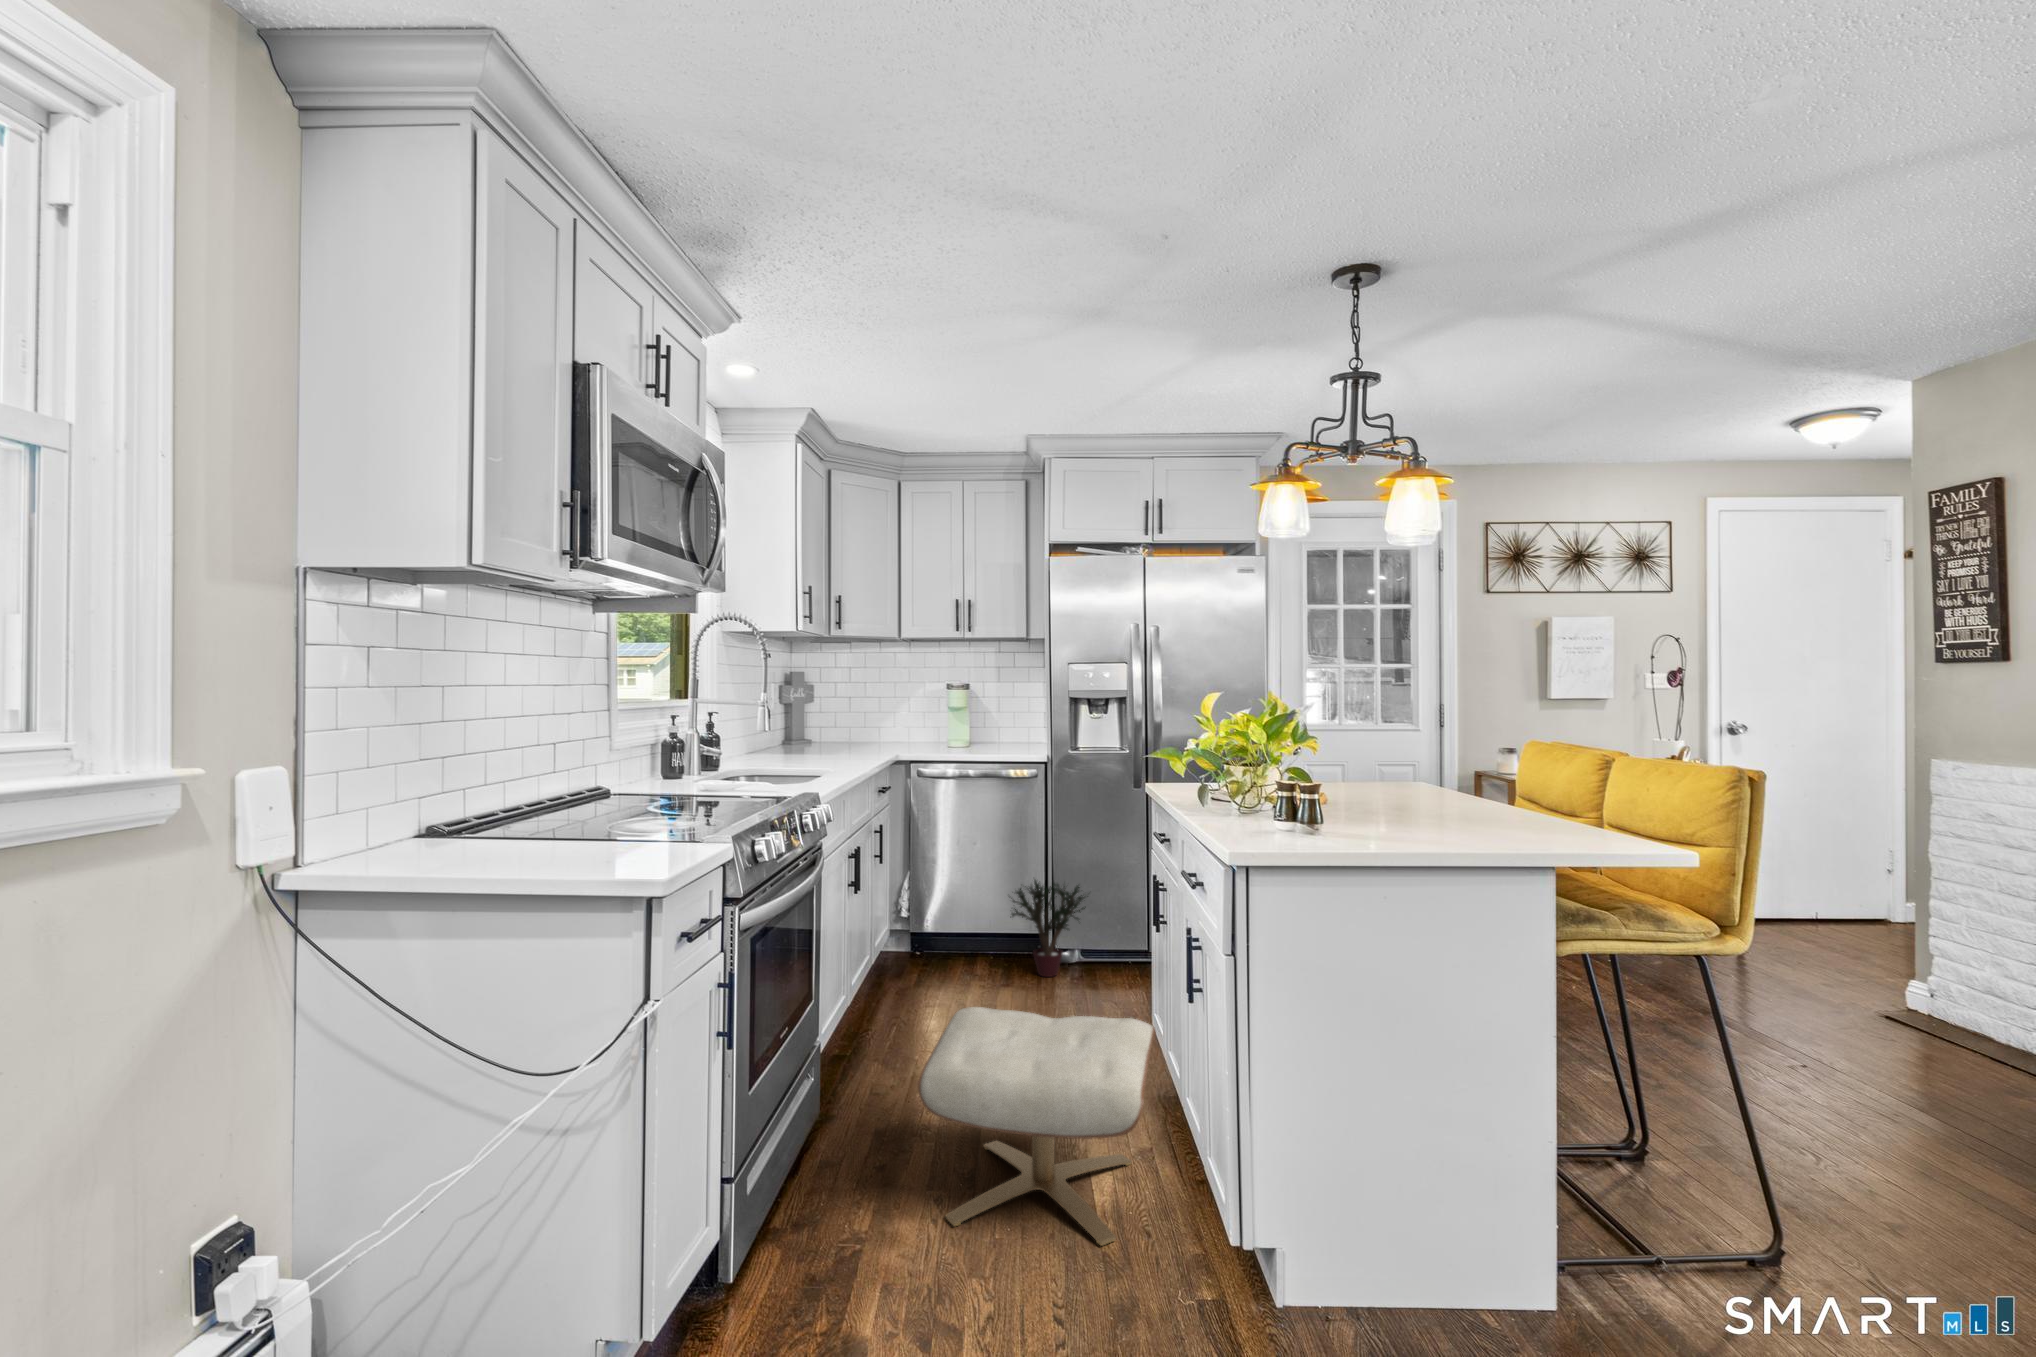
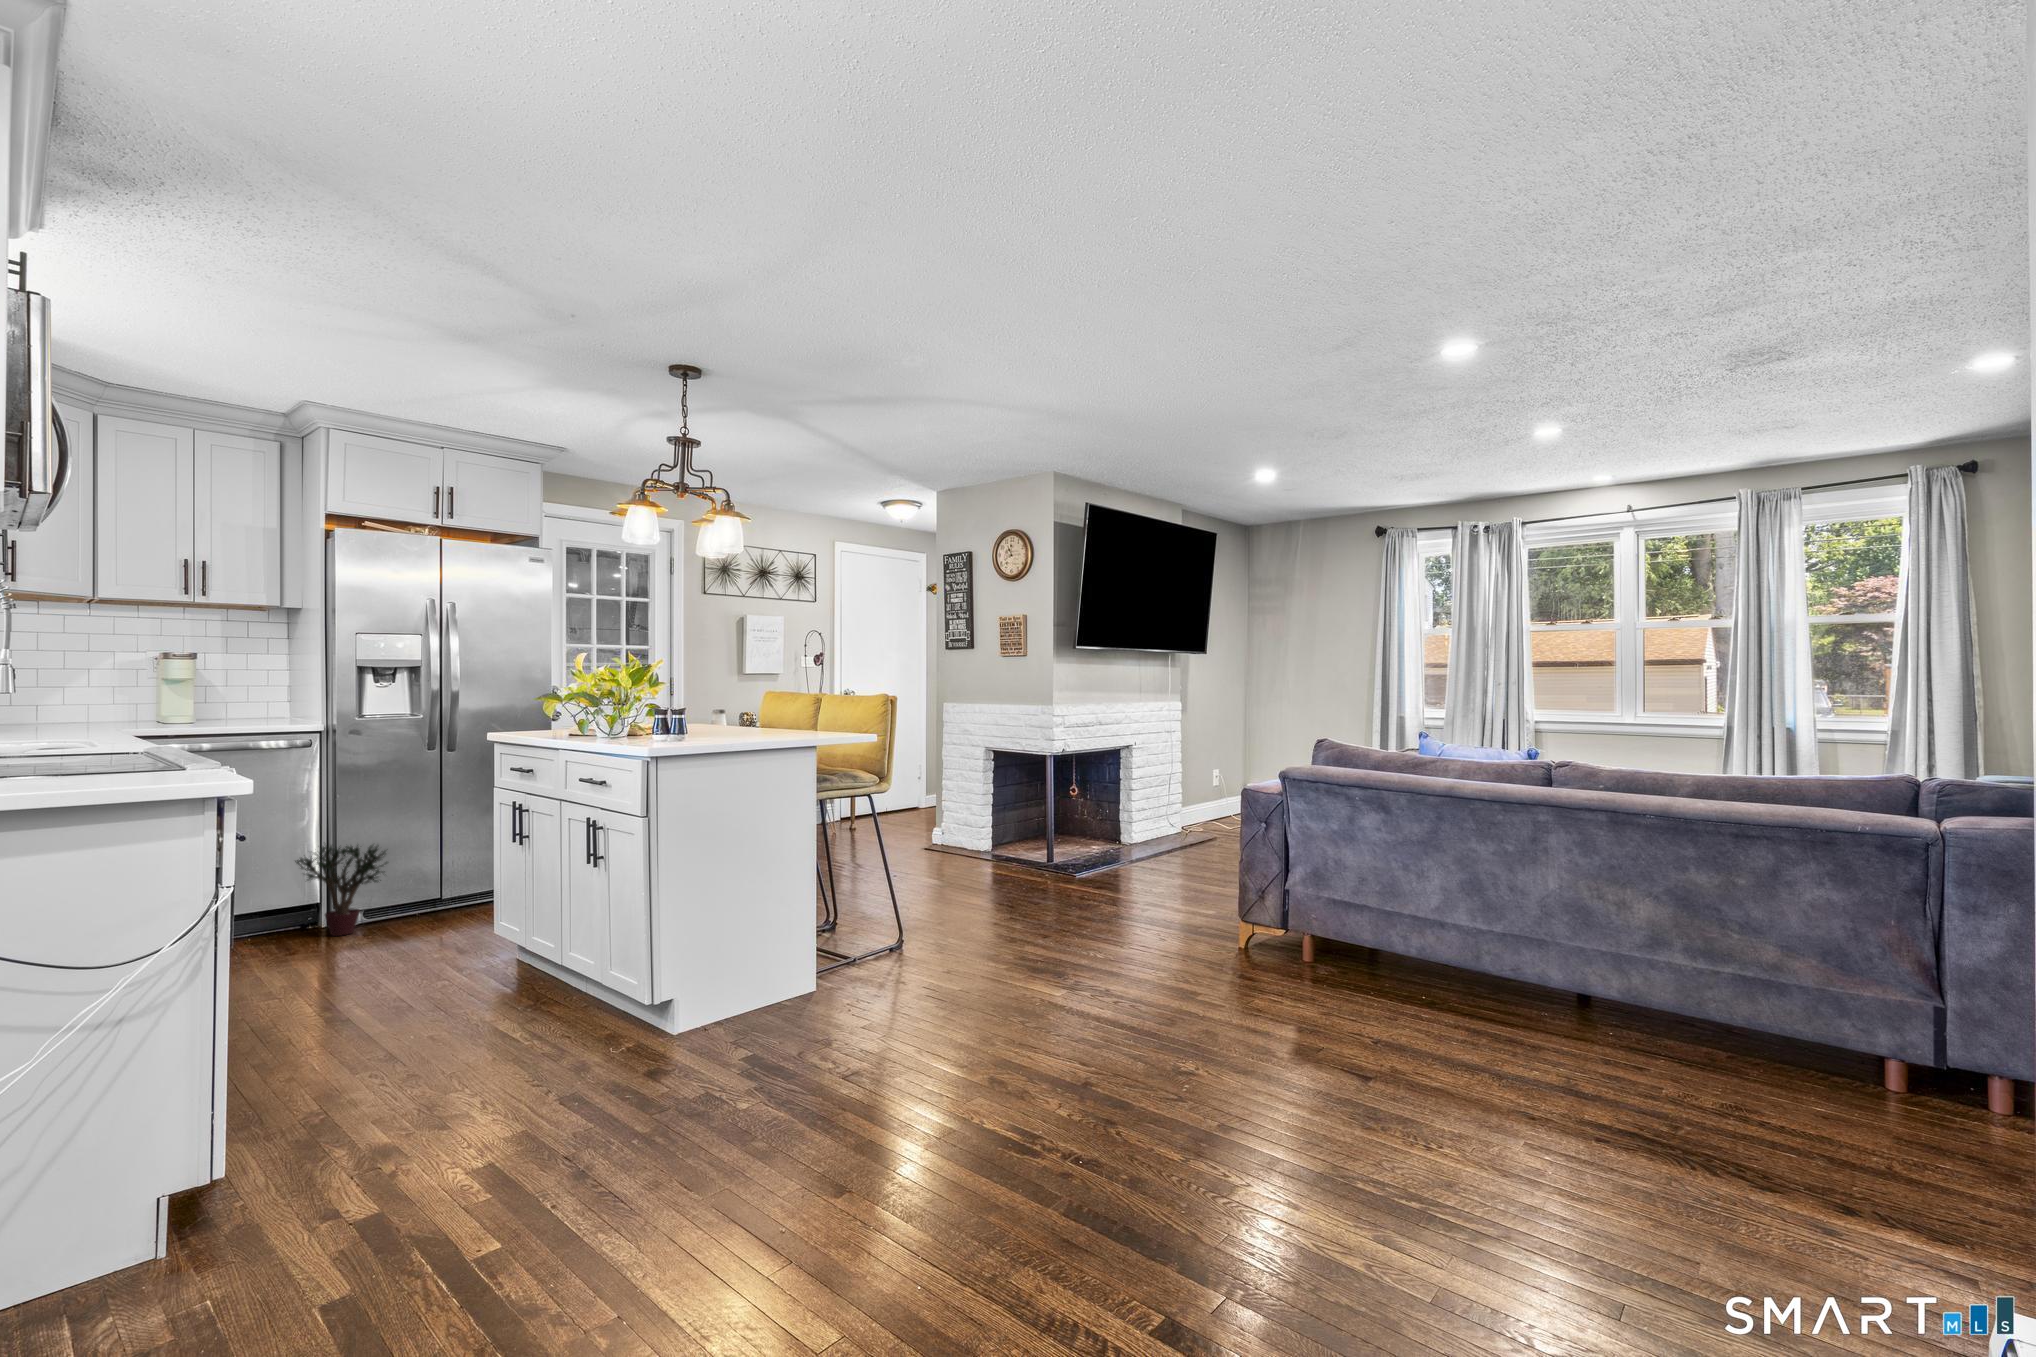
ottoman: present [918,1007,1155,1245] -> none [383,890,585,1059]

